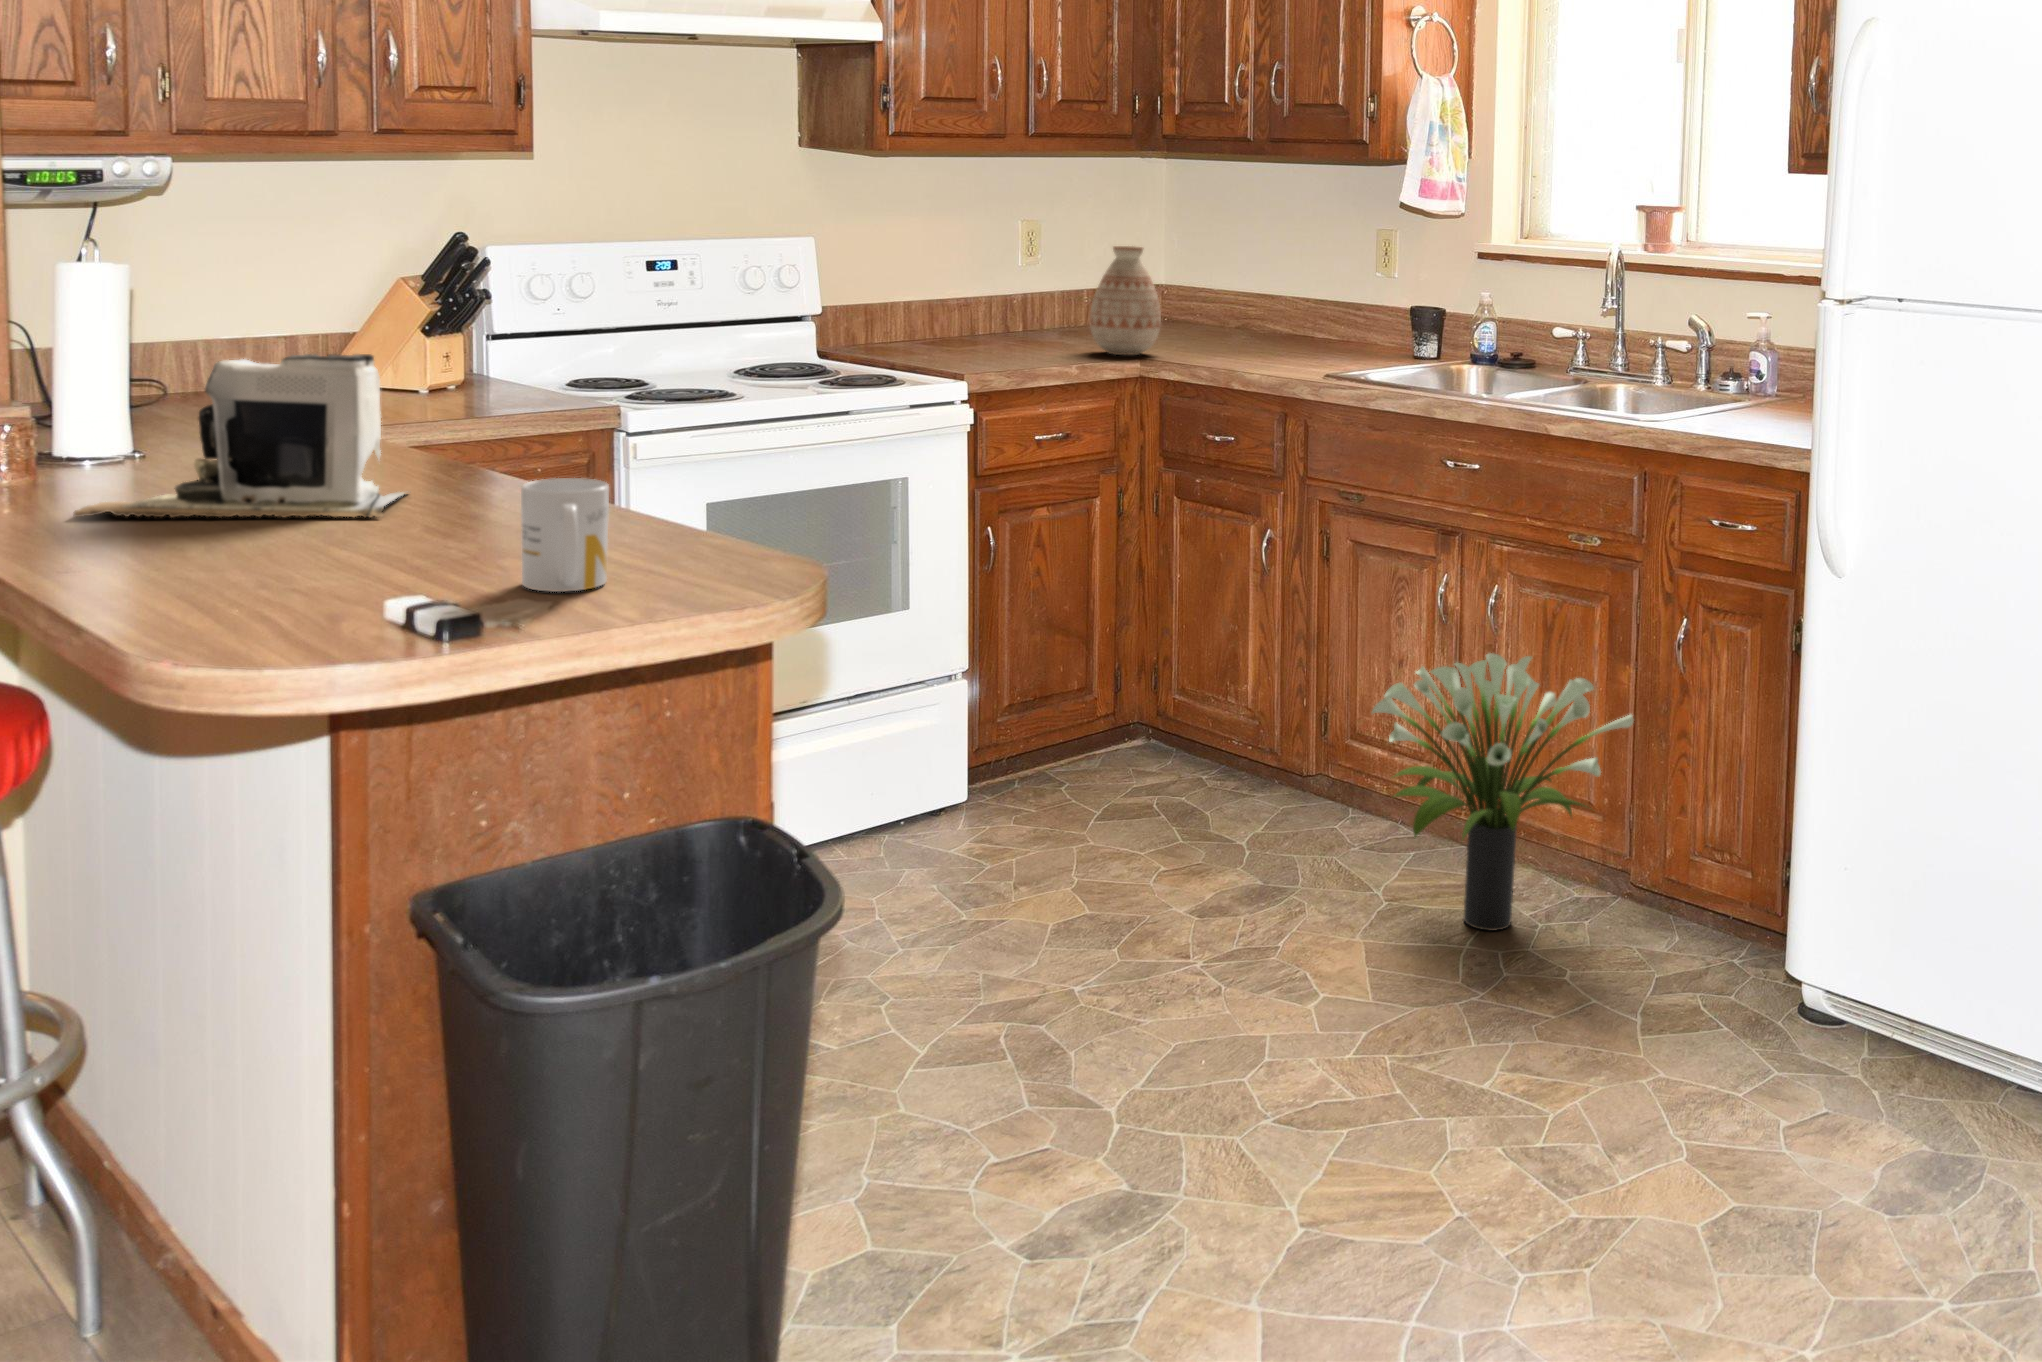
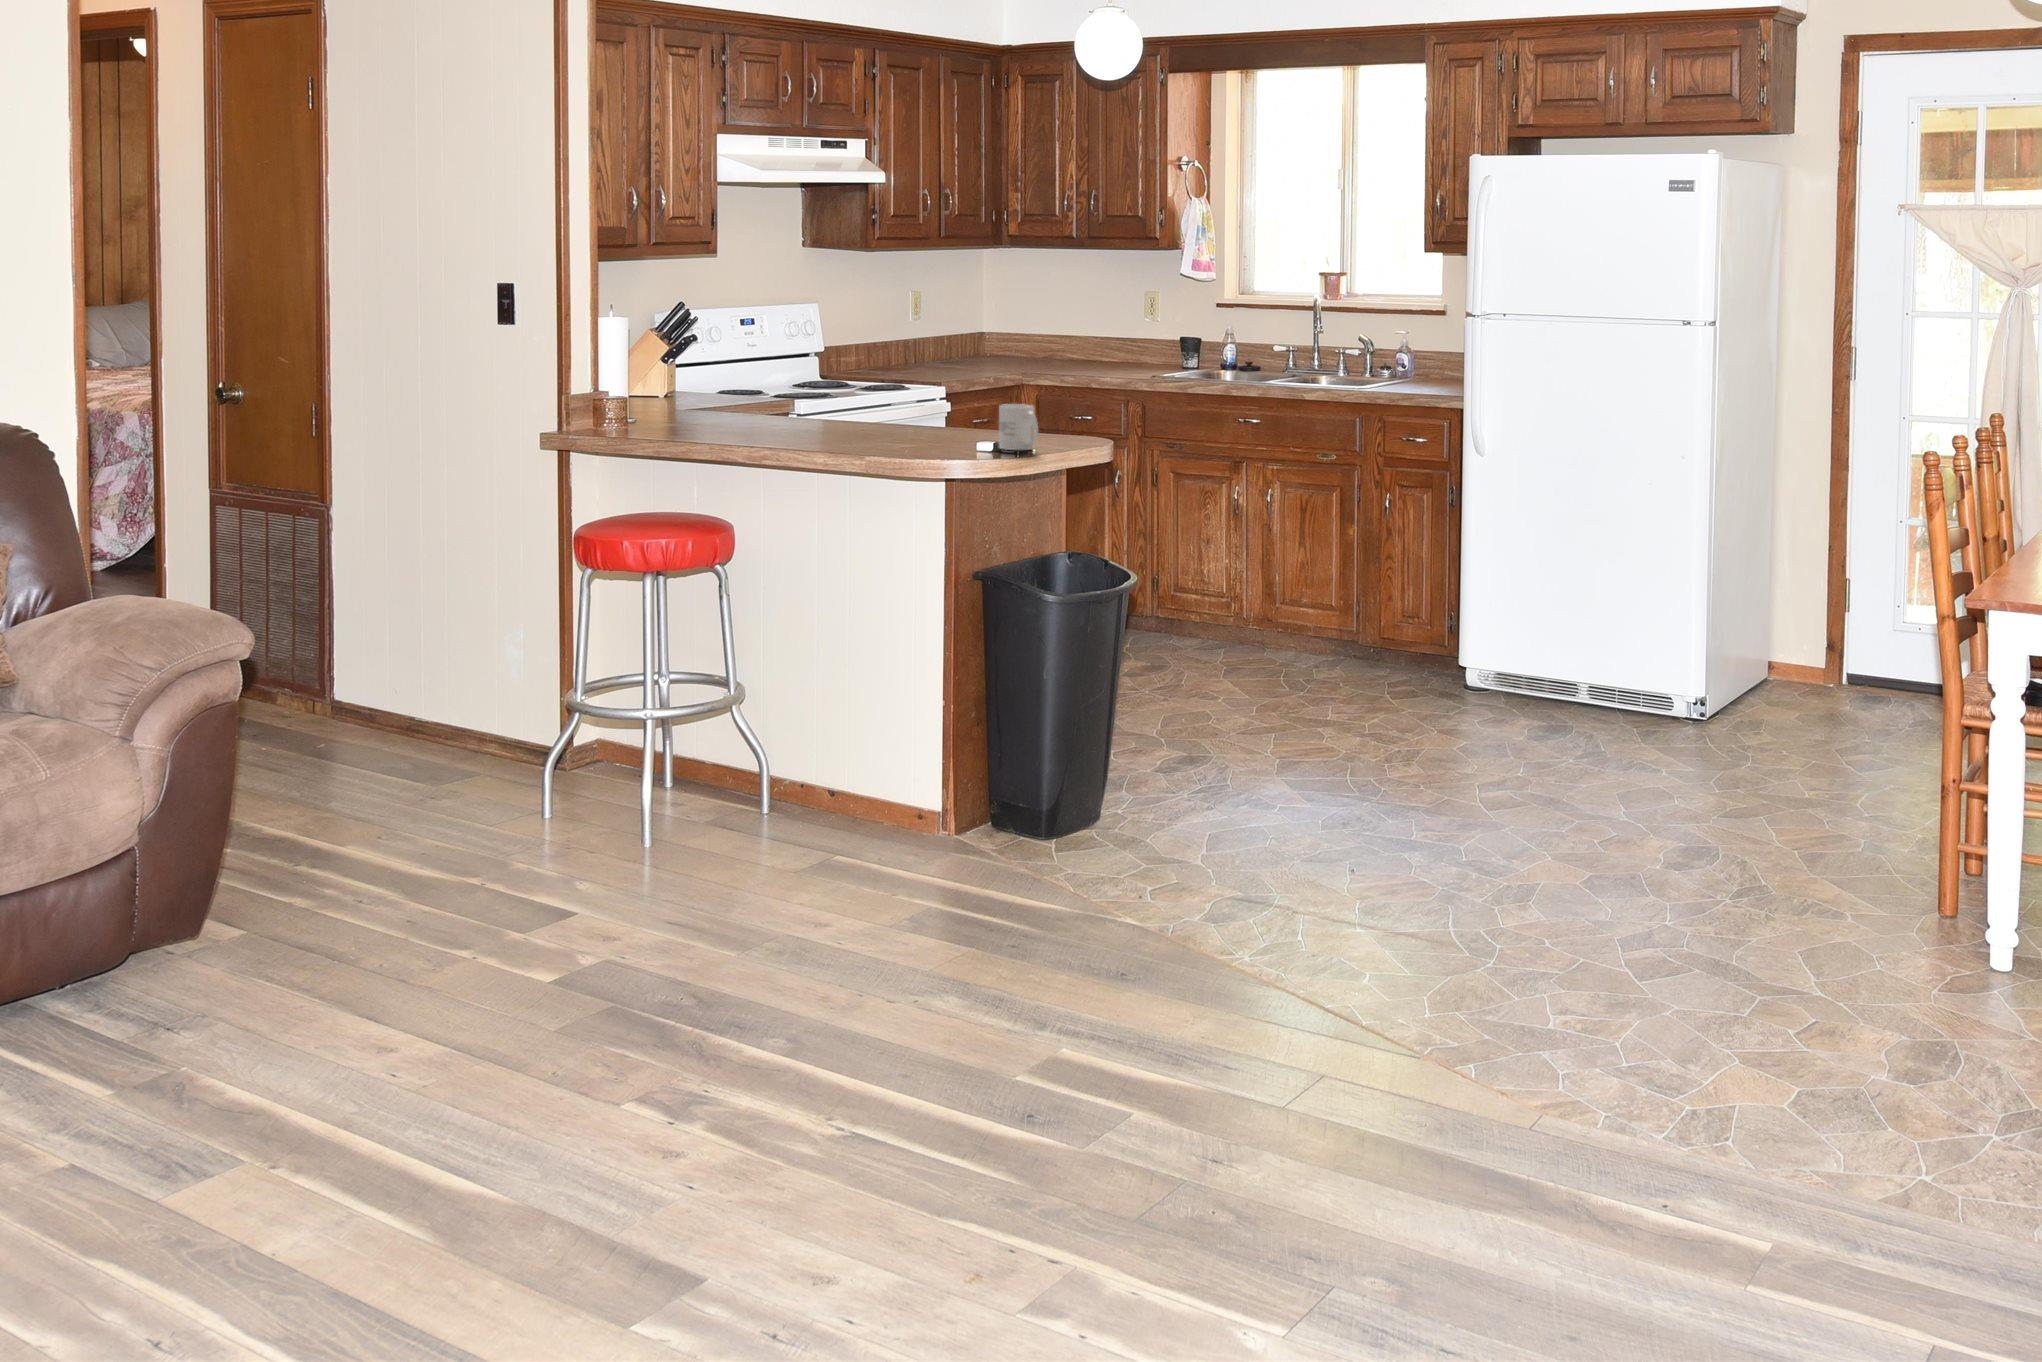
vase: present [1090,246,1161,355] -> none [982,305,1027,374]
coffee maker: present [74,354,408,518] -> none [731,361,870,438]
potted plant: present [1372,653,1634,931] -> none [1220,522,1365,677]

